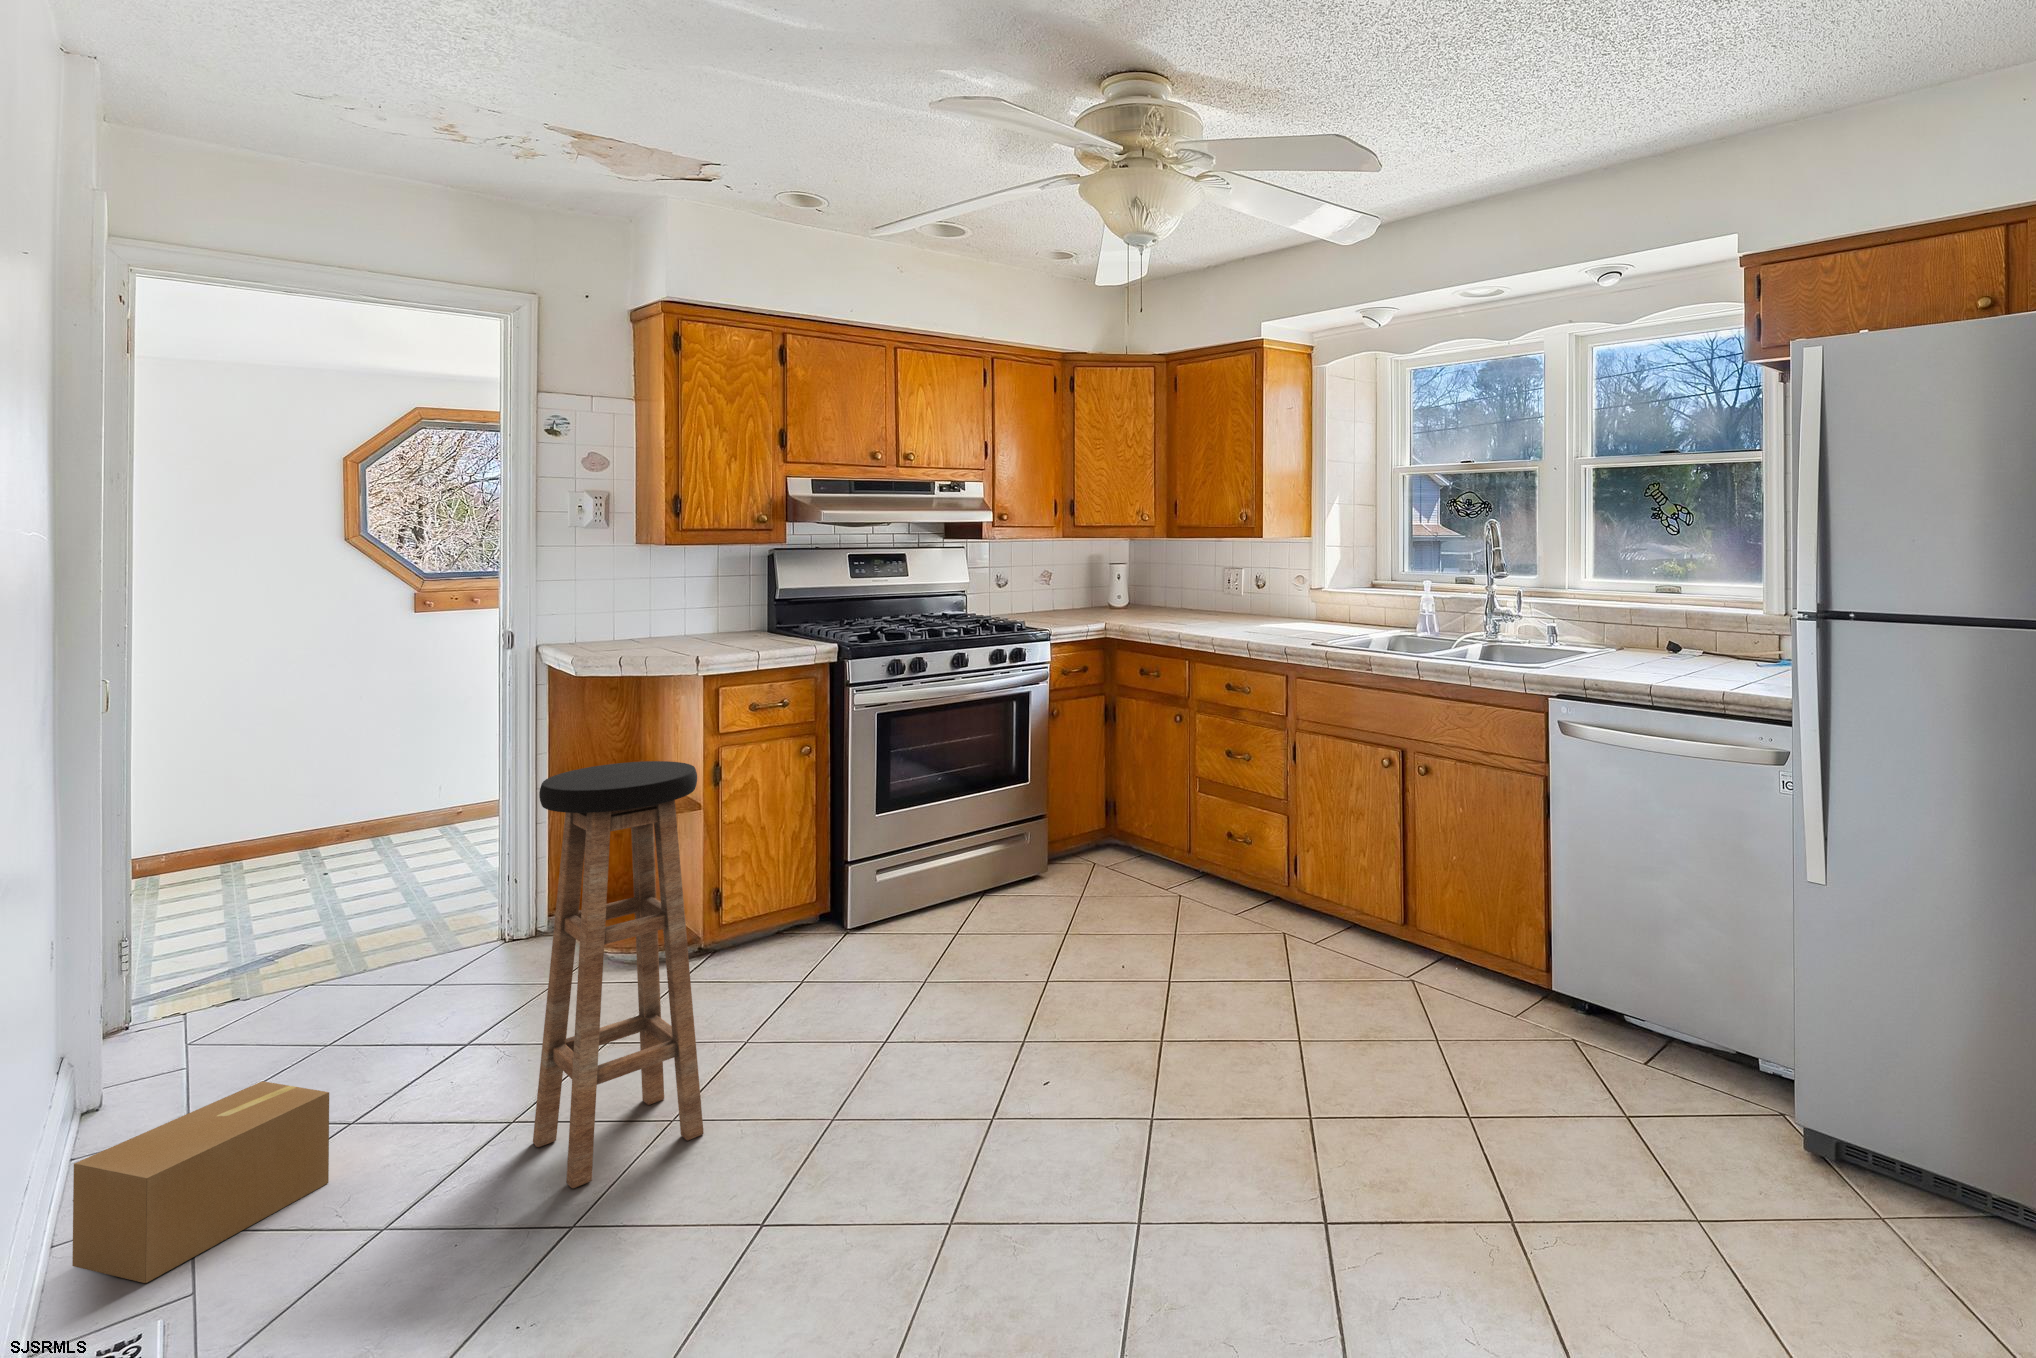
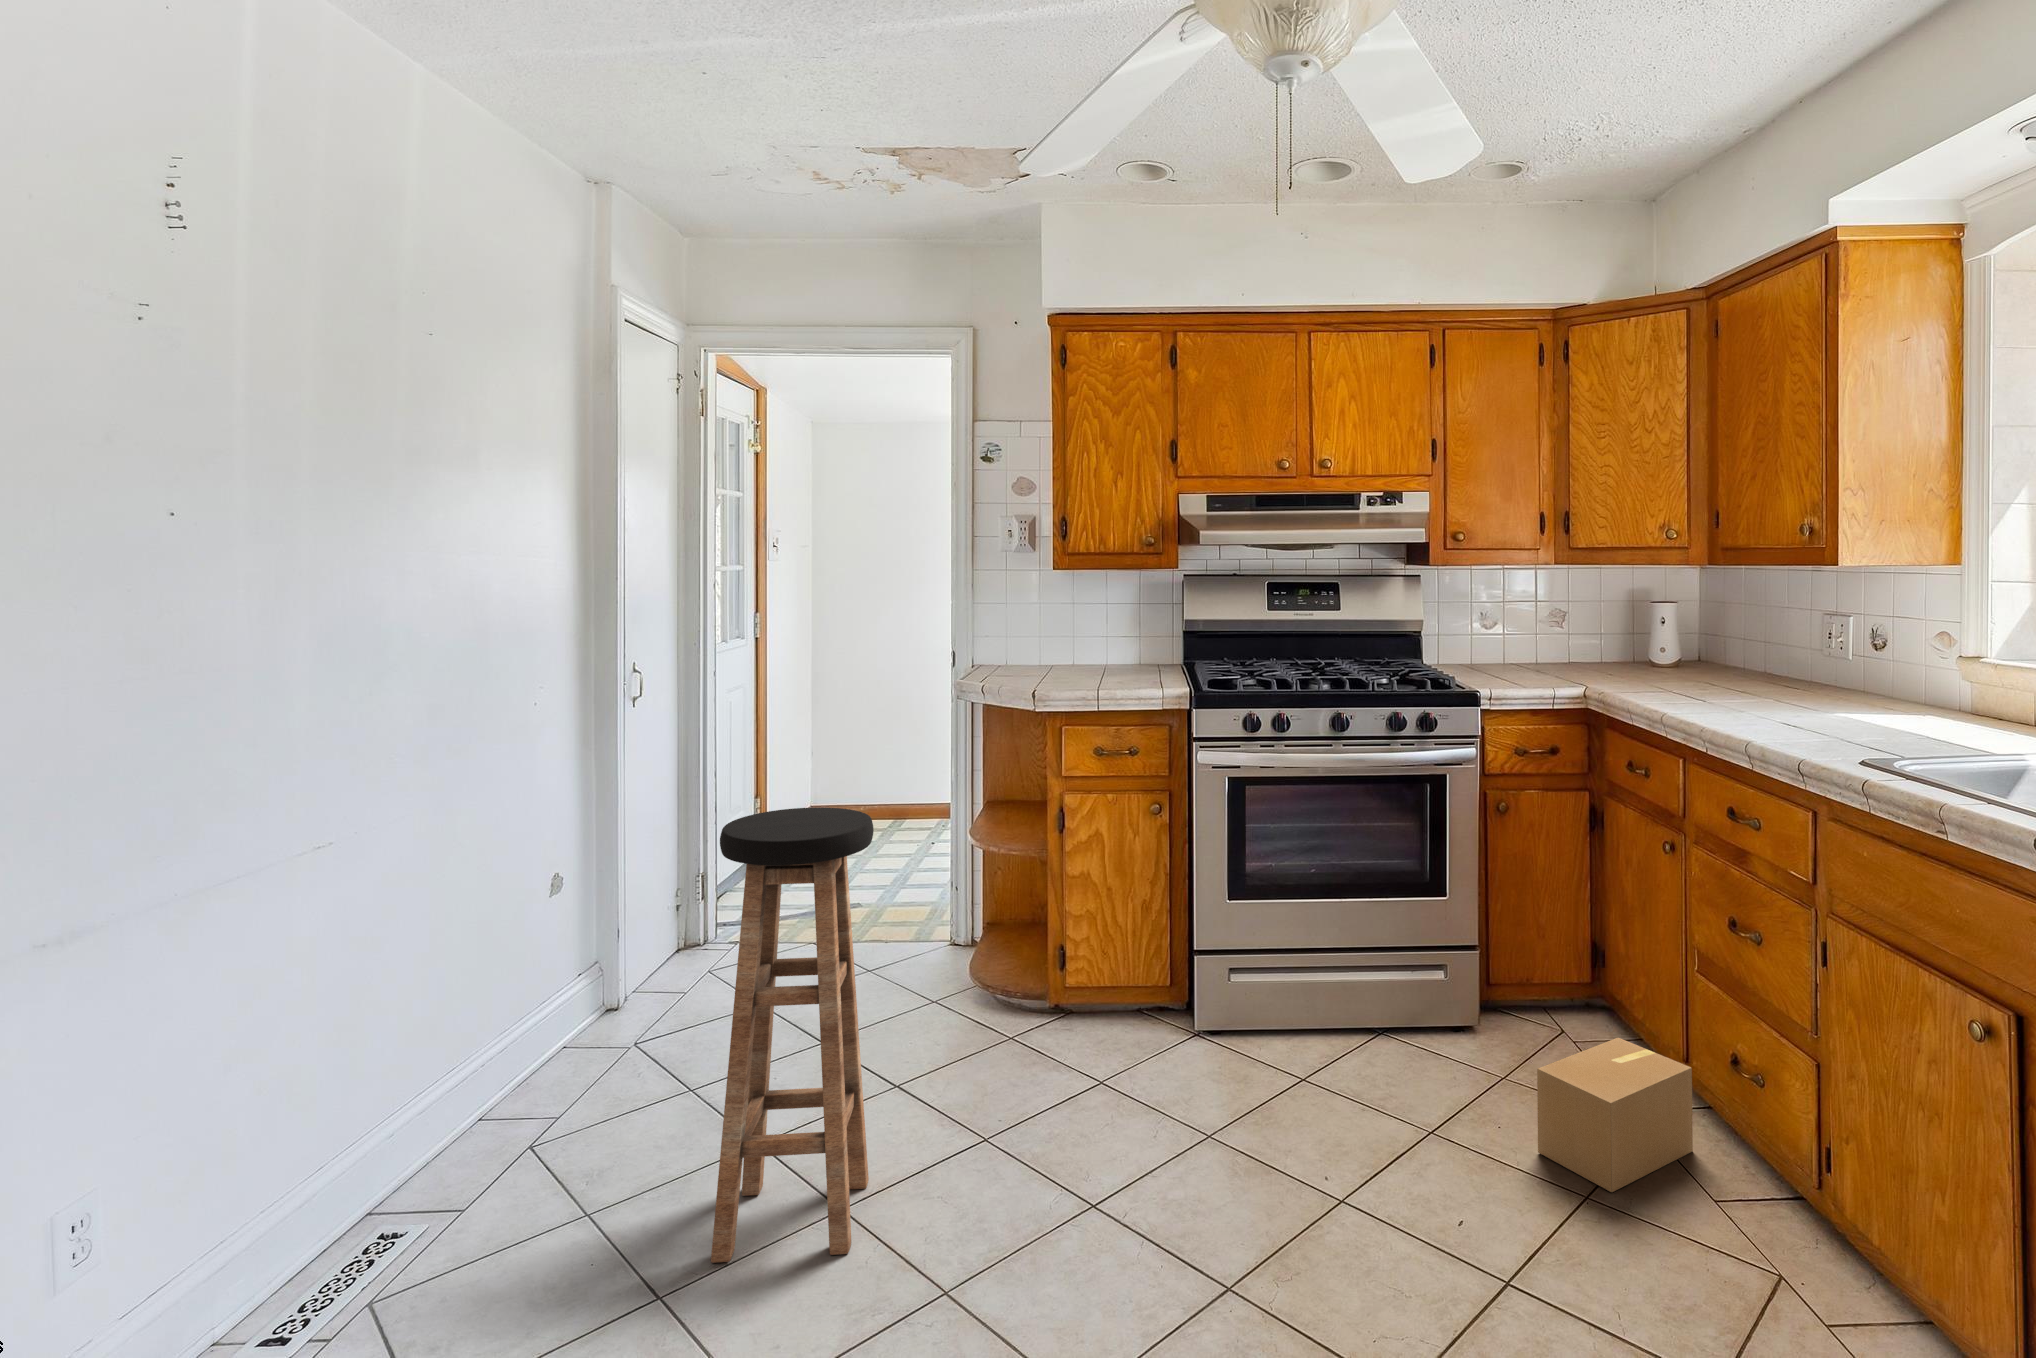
cardboard box: present [72,1081,329,1283] -> present [1537,1038,1693,1192]

